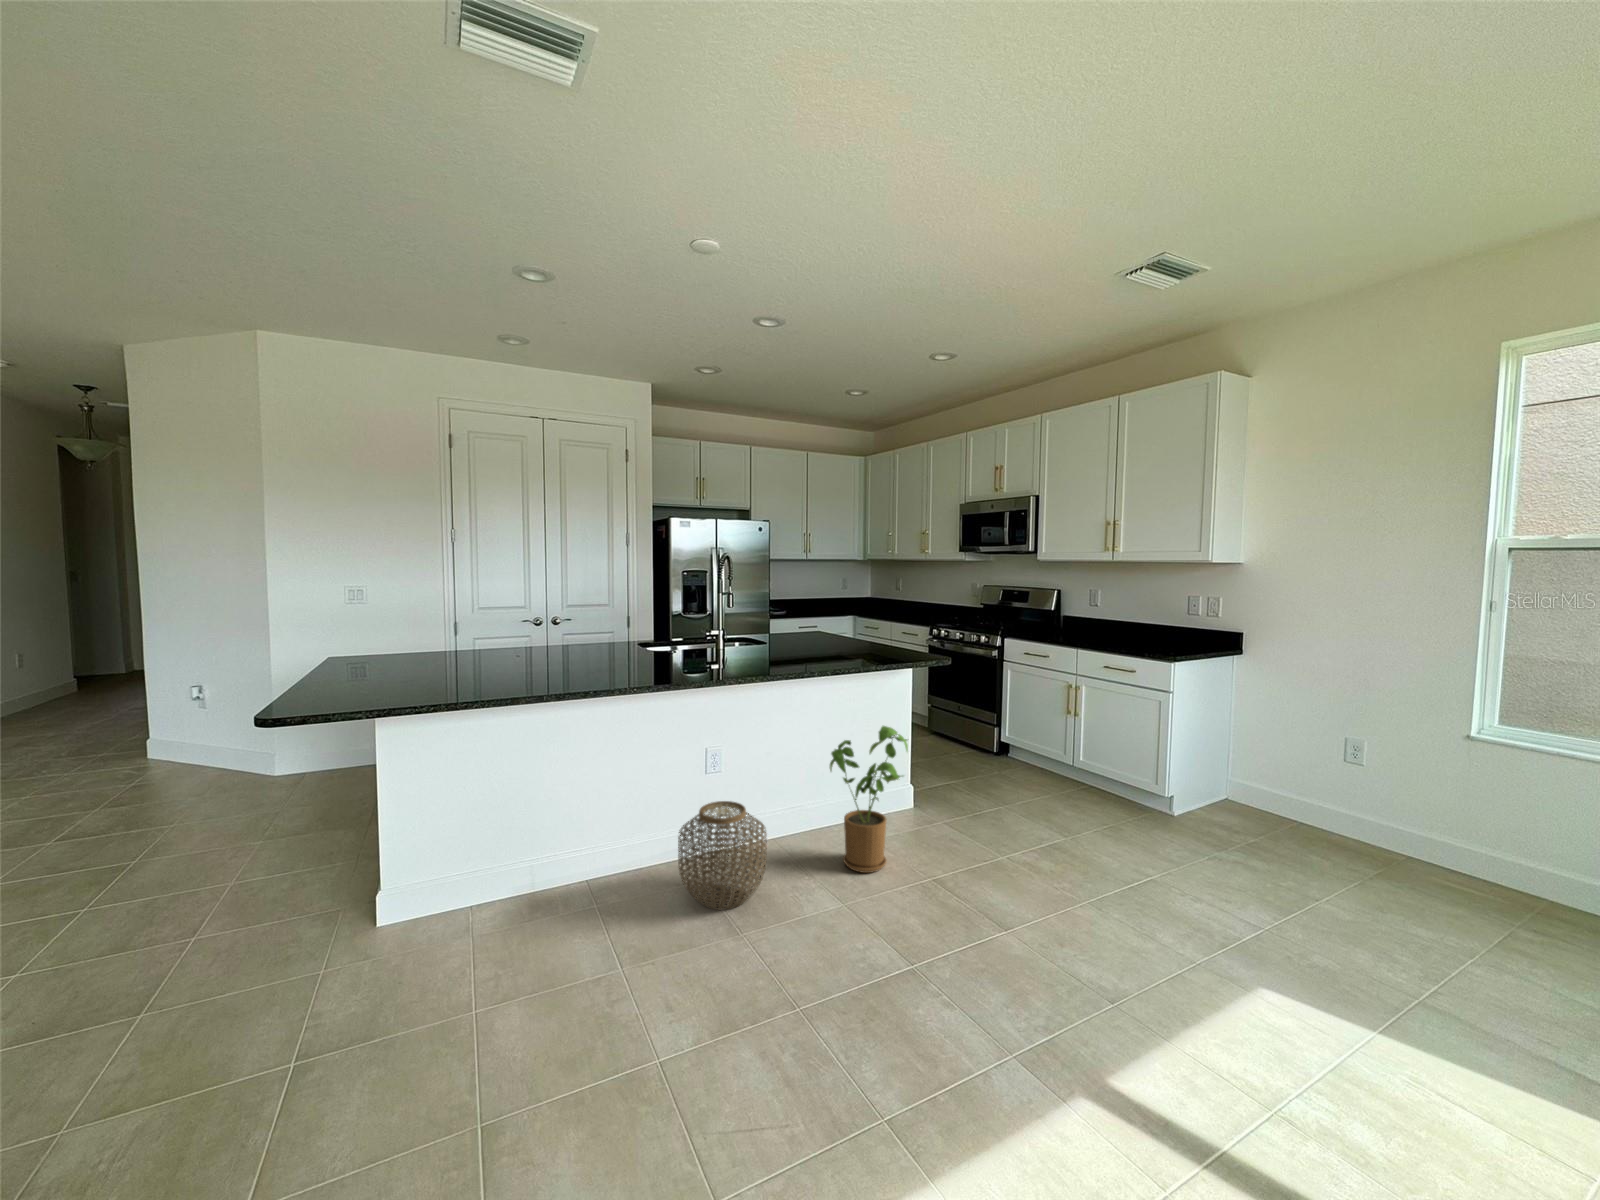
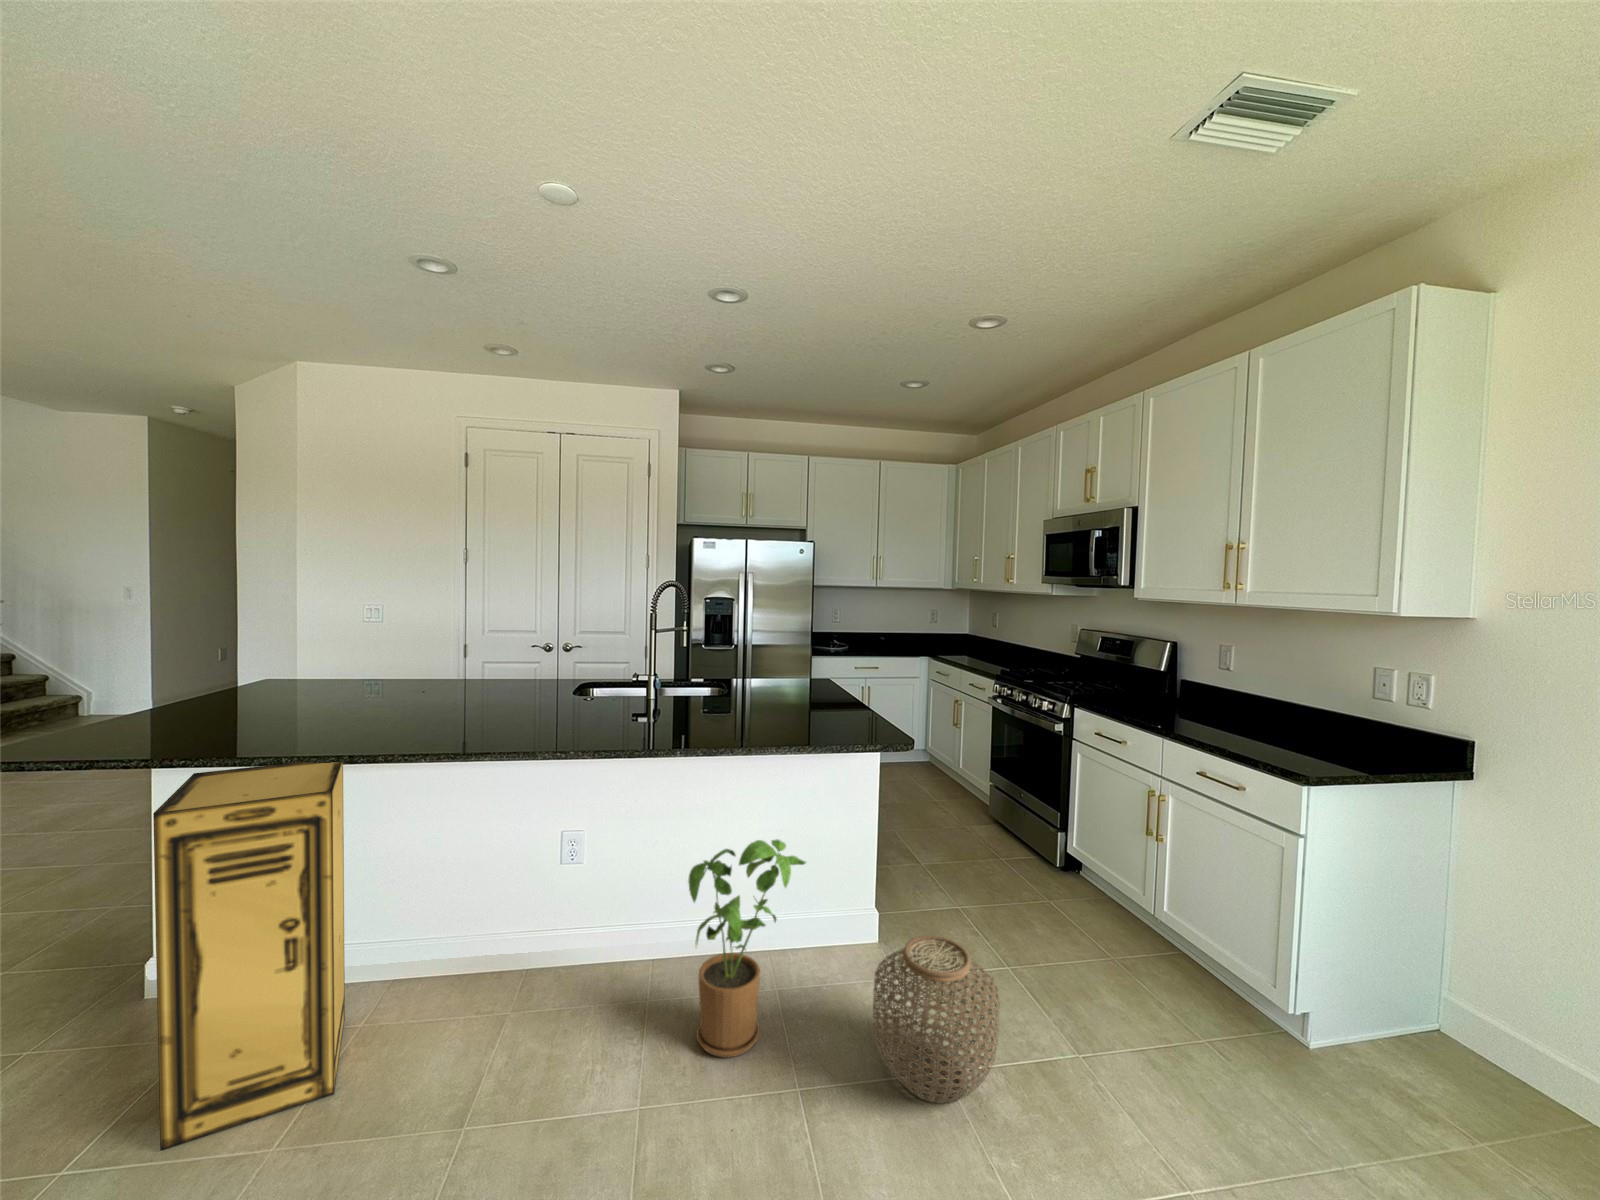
storage cabinet: none [485,694,628,981] -> present [153,761,345,1151]
woven basket: present [678,801,767,910] -> present [873,936,999,1103]

